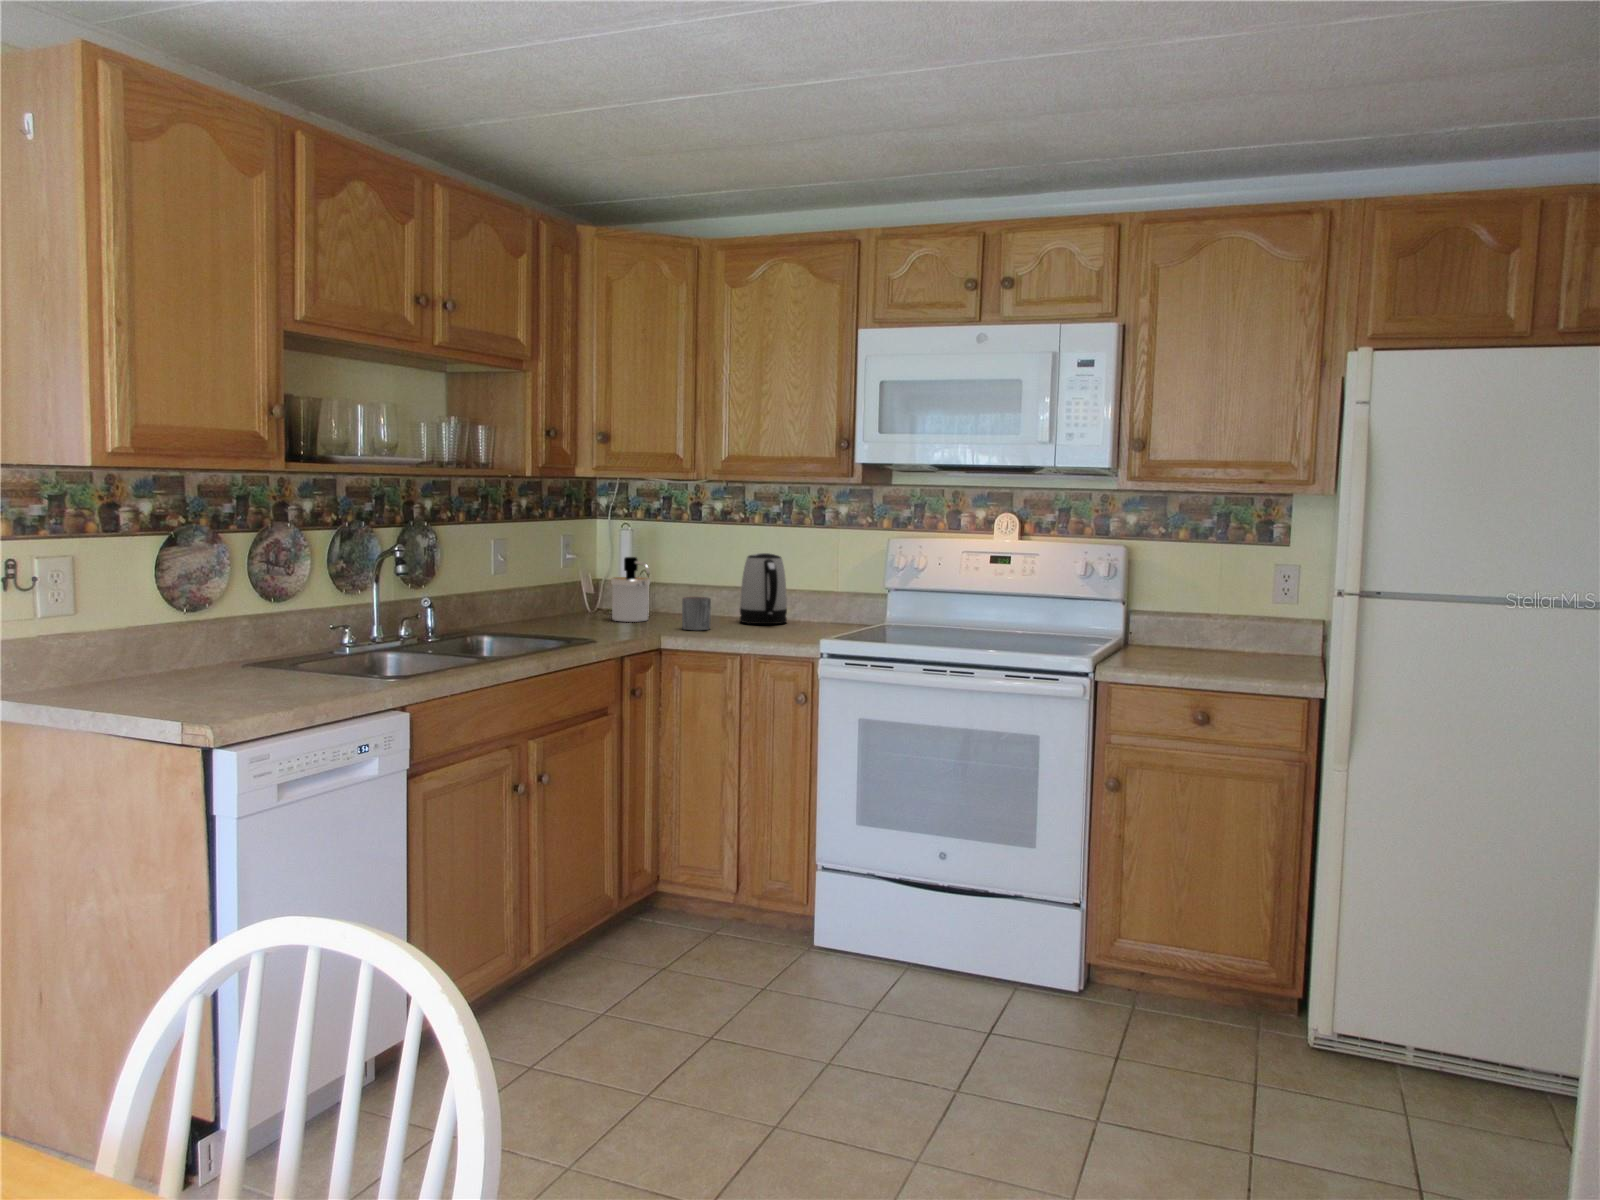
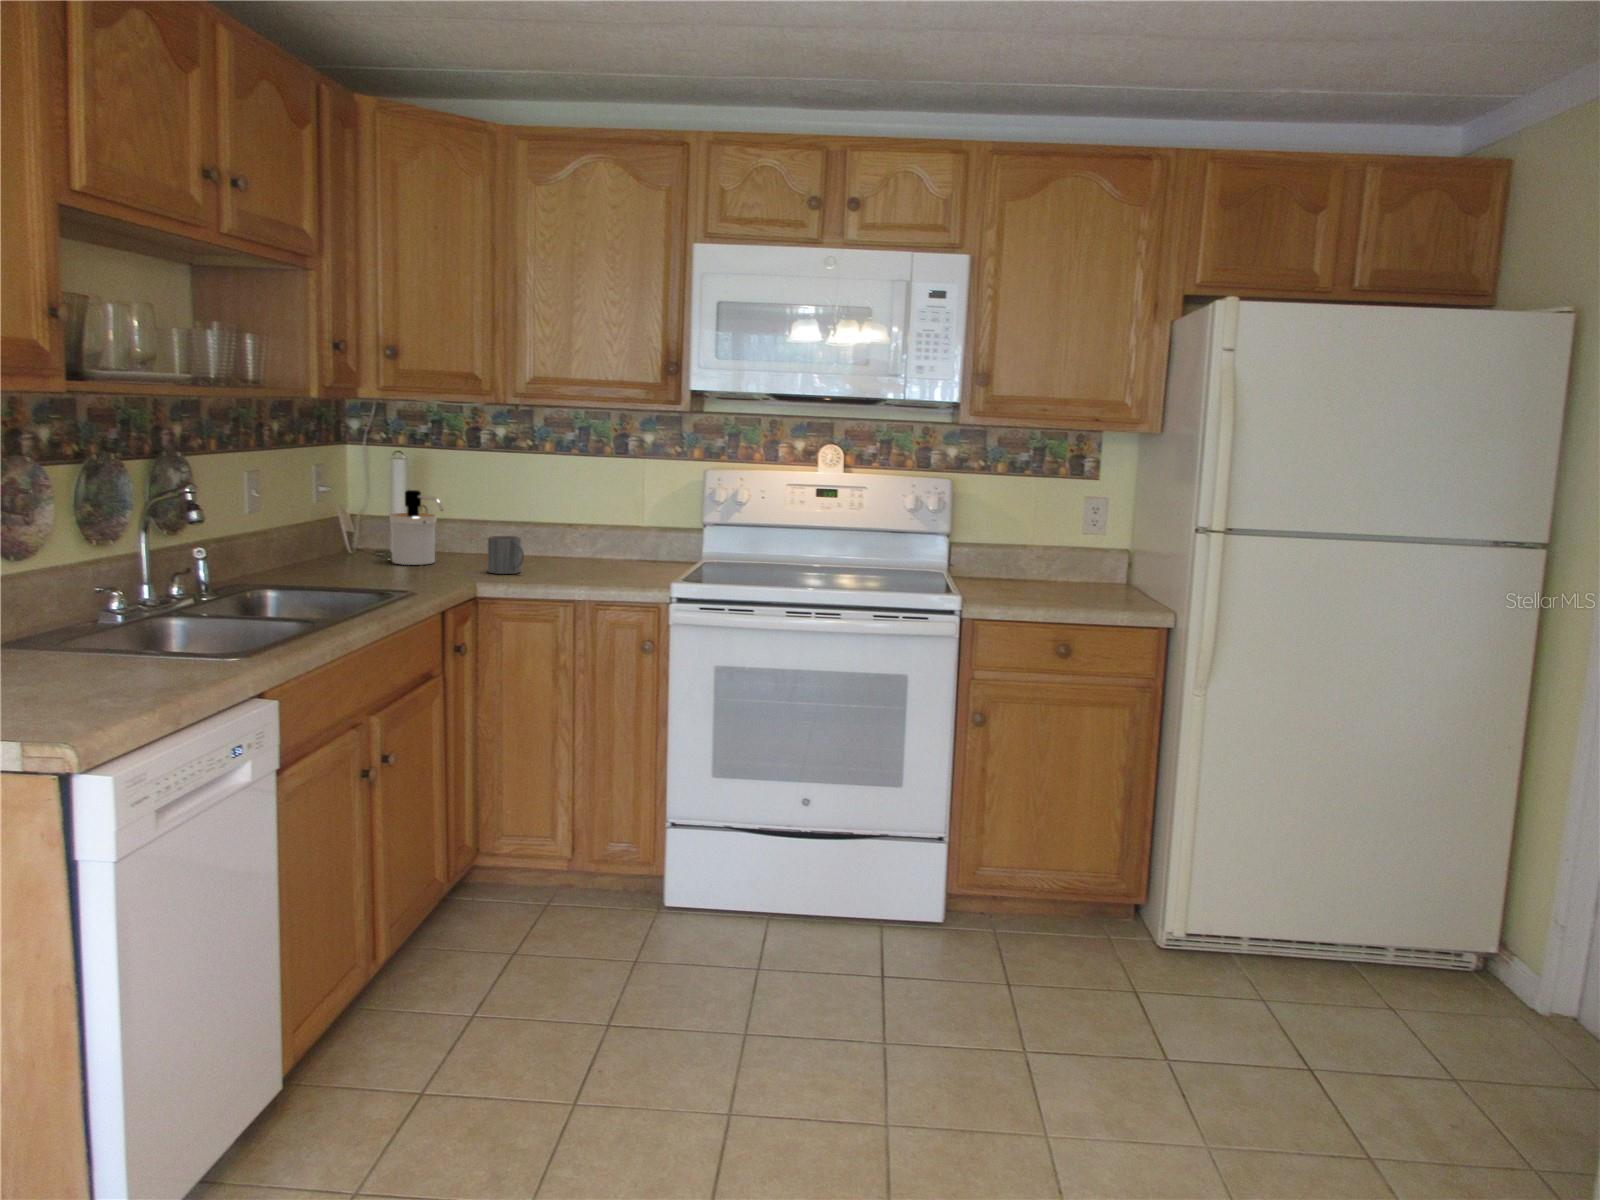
kettle: present [740,553,787,624] -> none [541,485,594,564]

